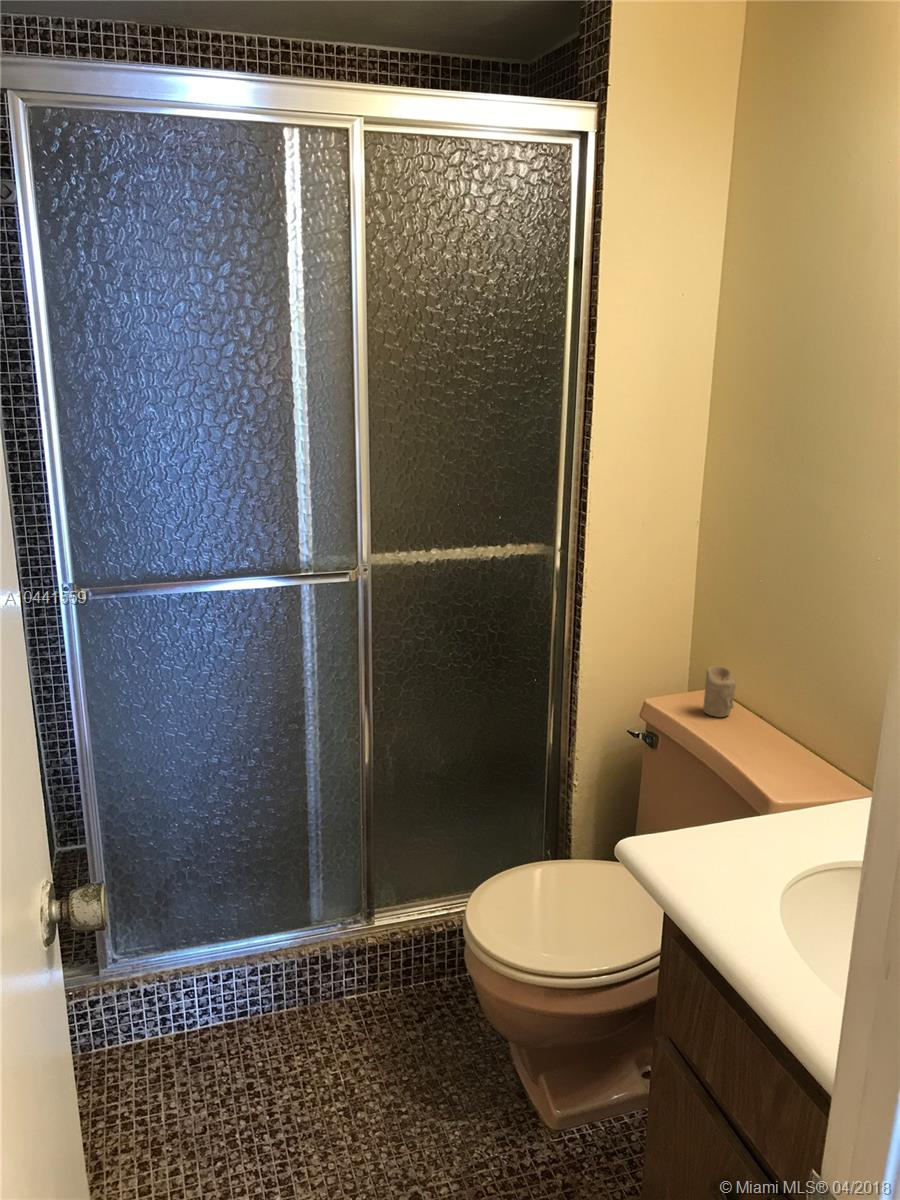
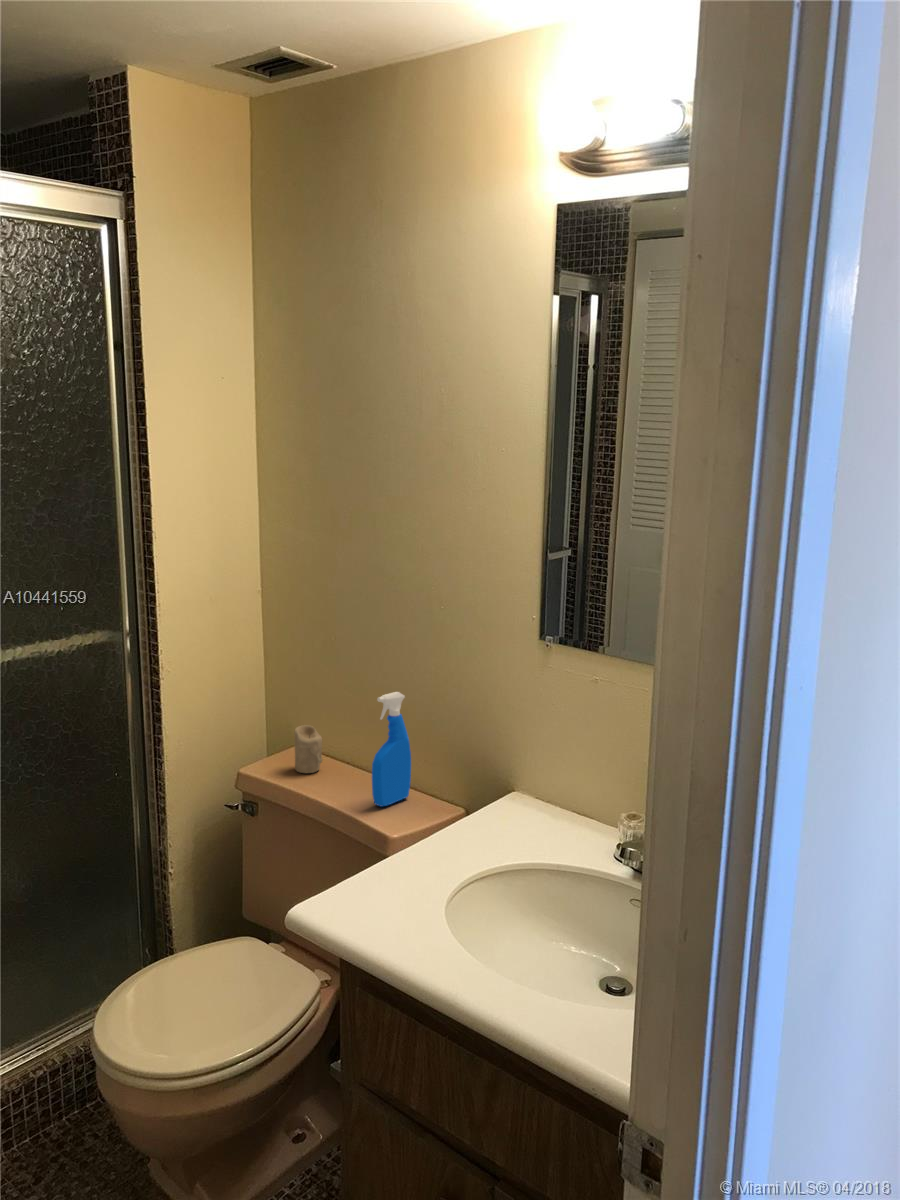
spray bottle: none [772,645,825,767] -> present [372,692,411,807]

